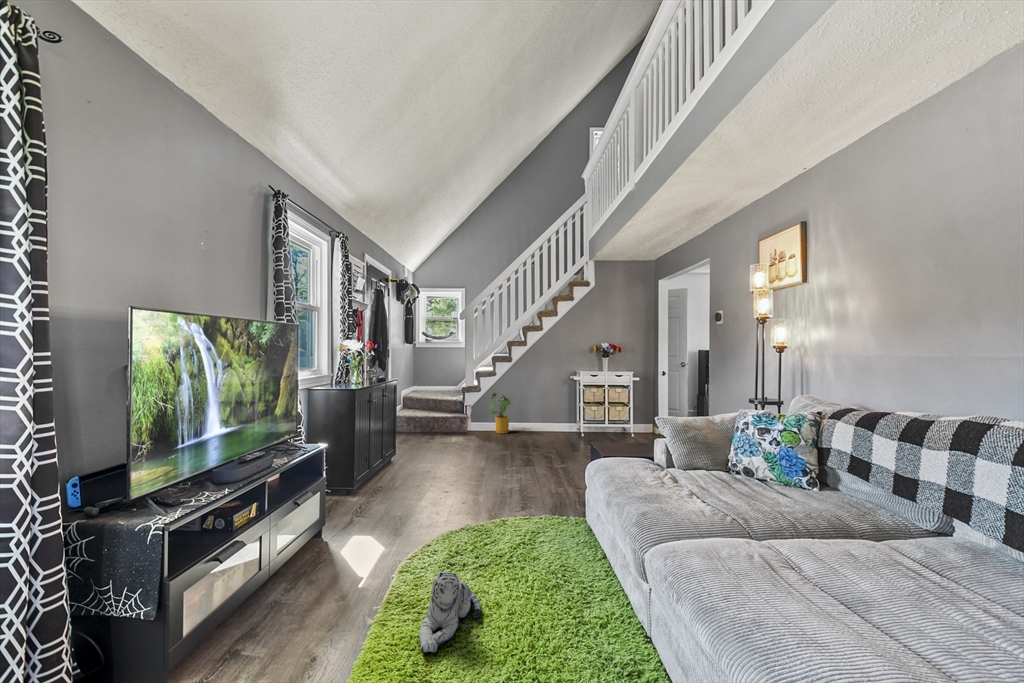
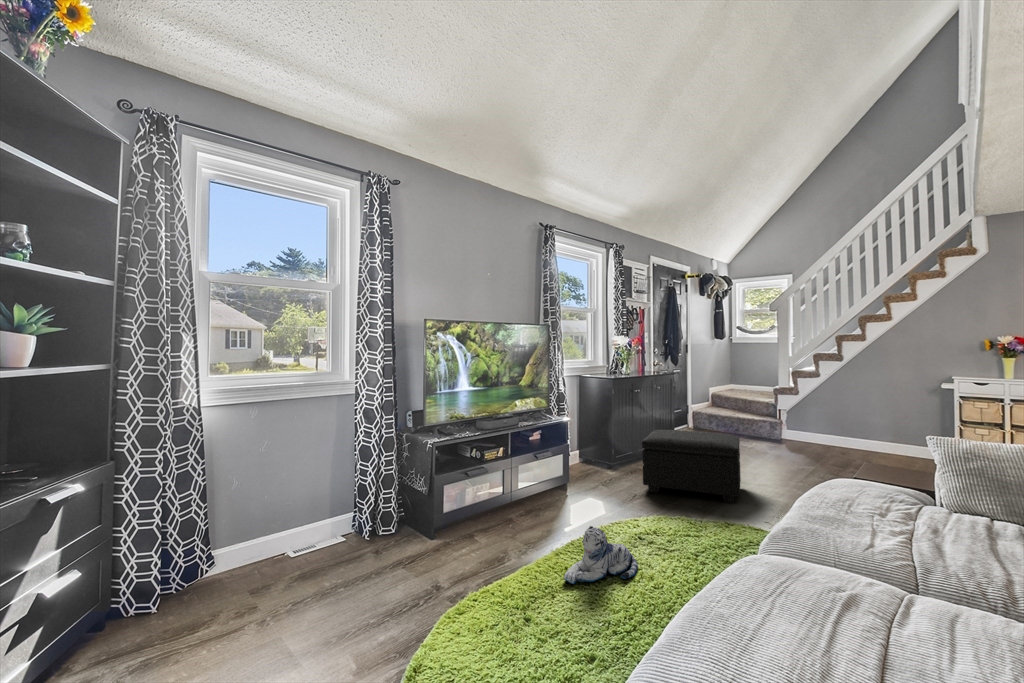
house plant: present [488,393,513,434] -> none [802,398,849,449]
footstool: none [400,436,493,509] -> present [642,430,741,503]

